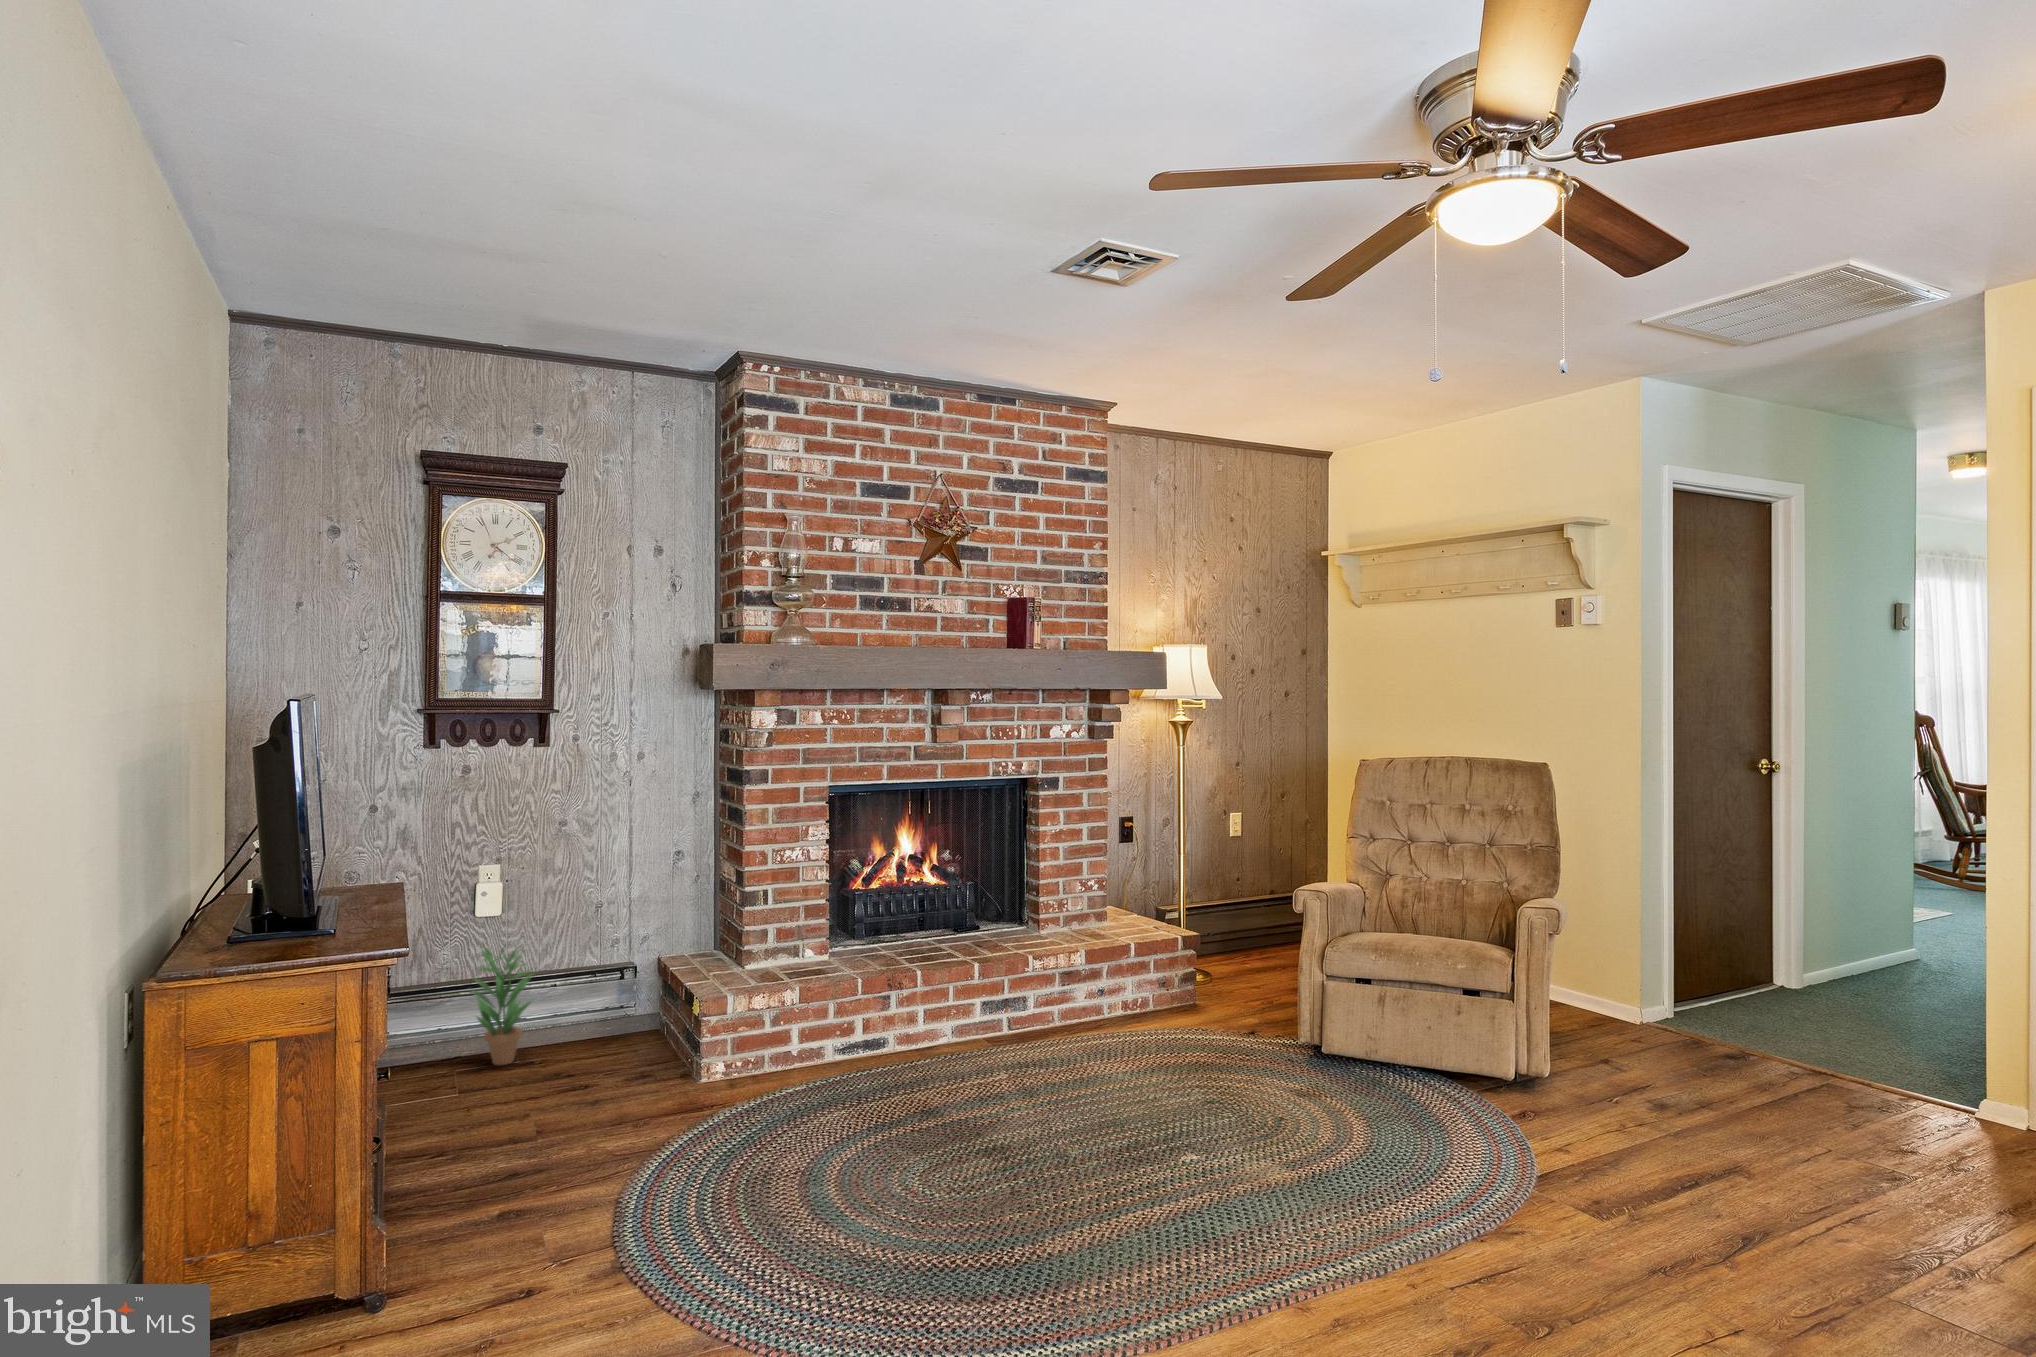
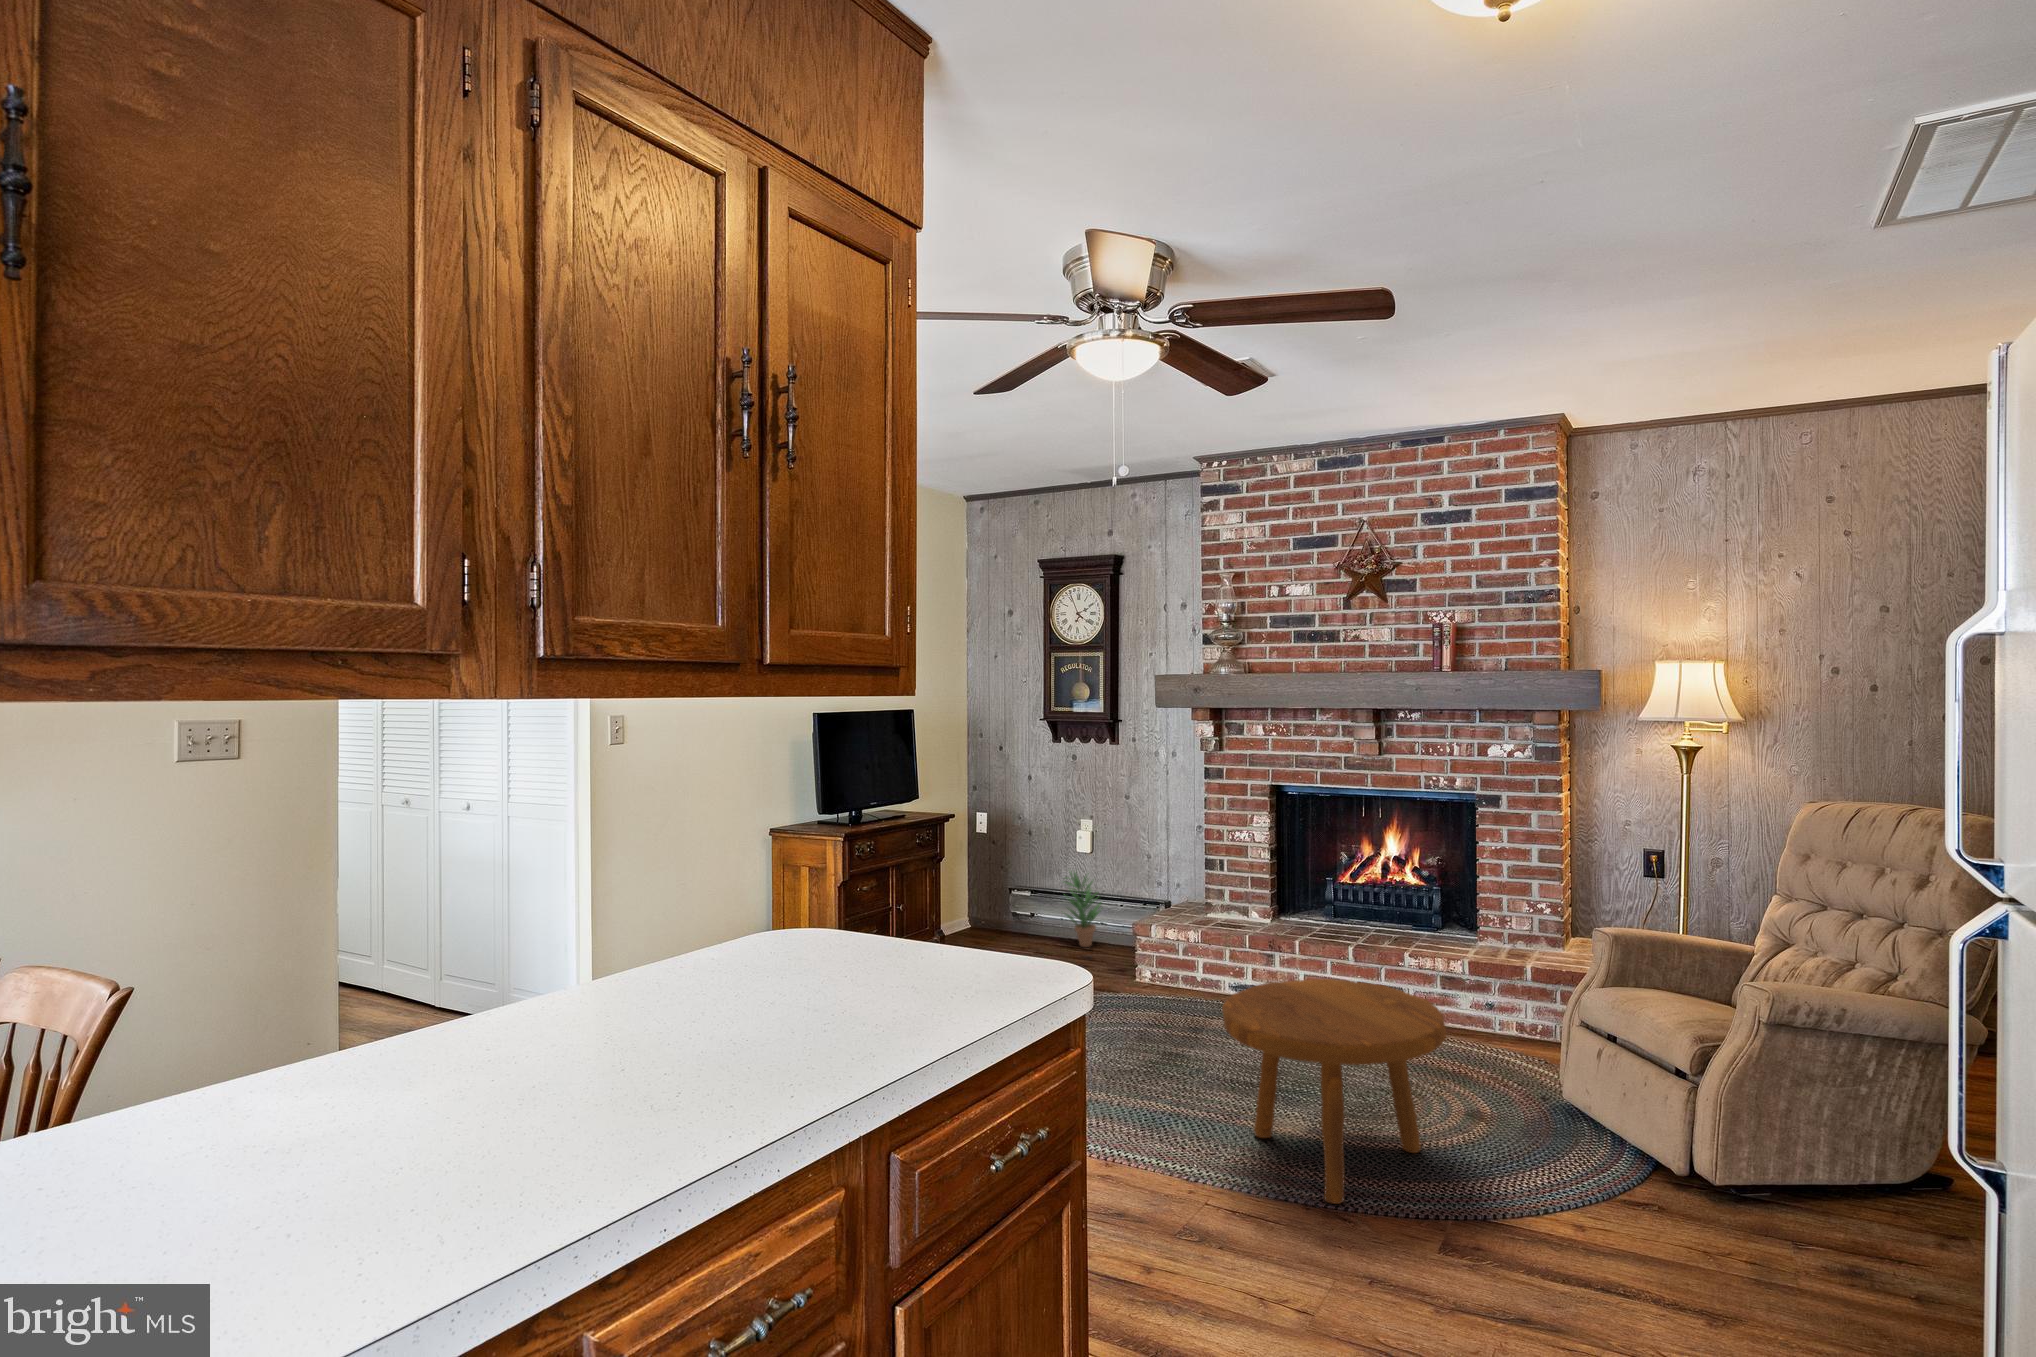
footstool: none [1194,966,1432,1190] -> present [1222,979,1447,1204]

